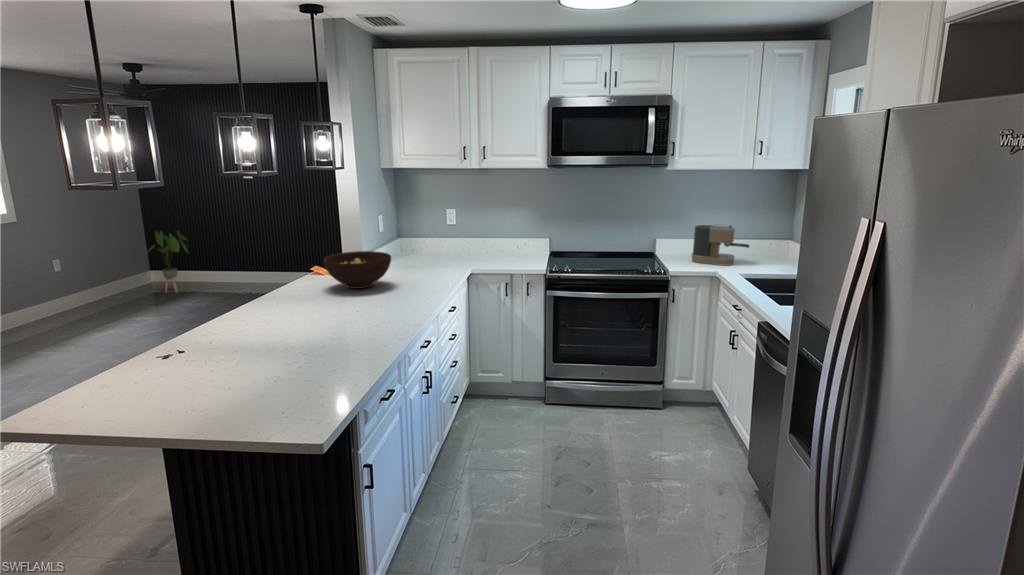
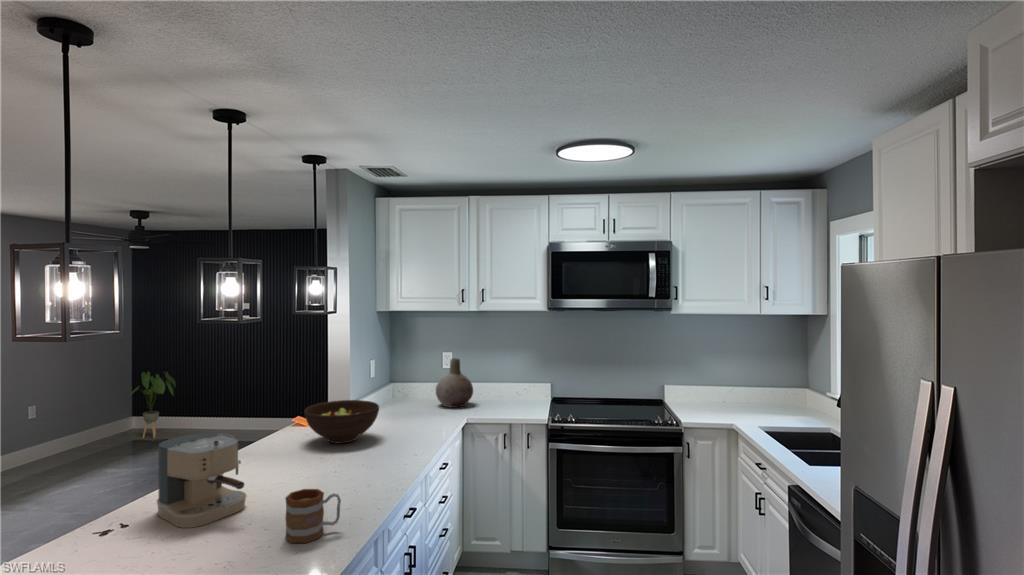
vase: none [441,214,477,260] -> present [436,358,473,408]
coffee maker: present [692,225,749,266] -> present [157,433,246,528]
mug: none [322,319,368,361] -> present [285,489,341,543]

